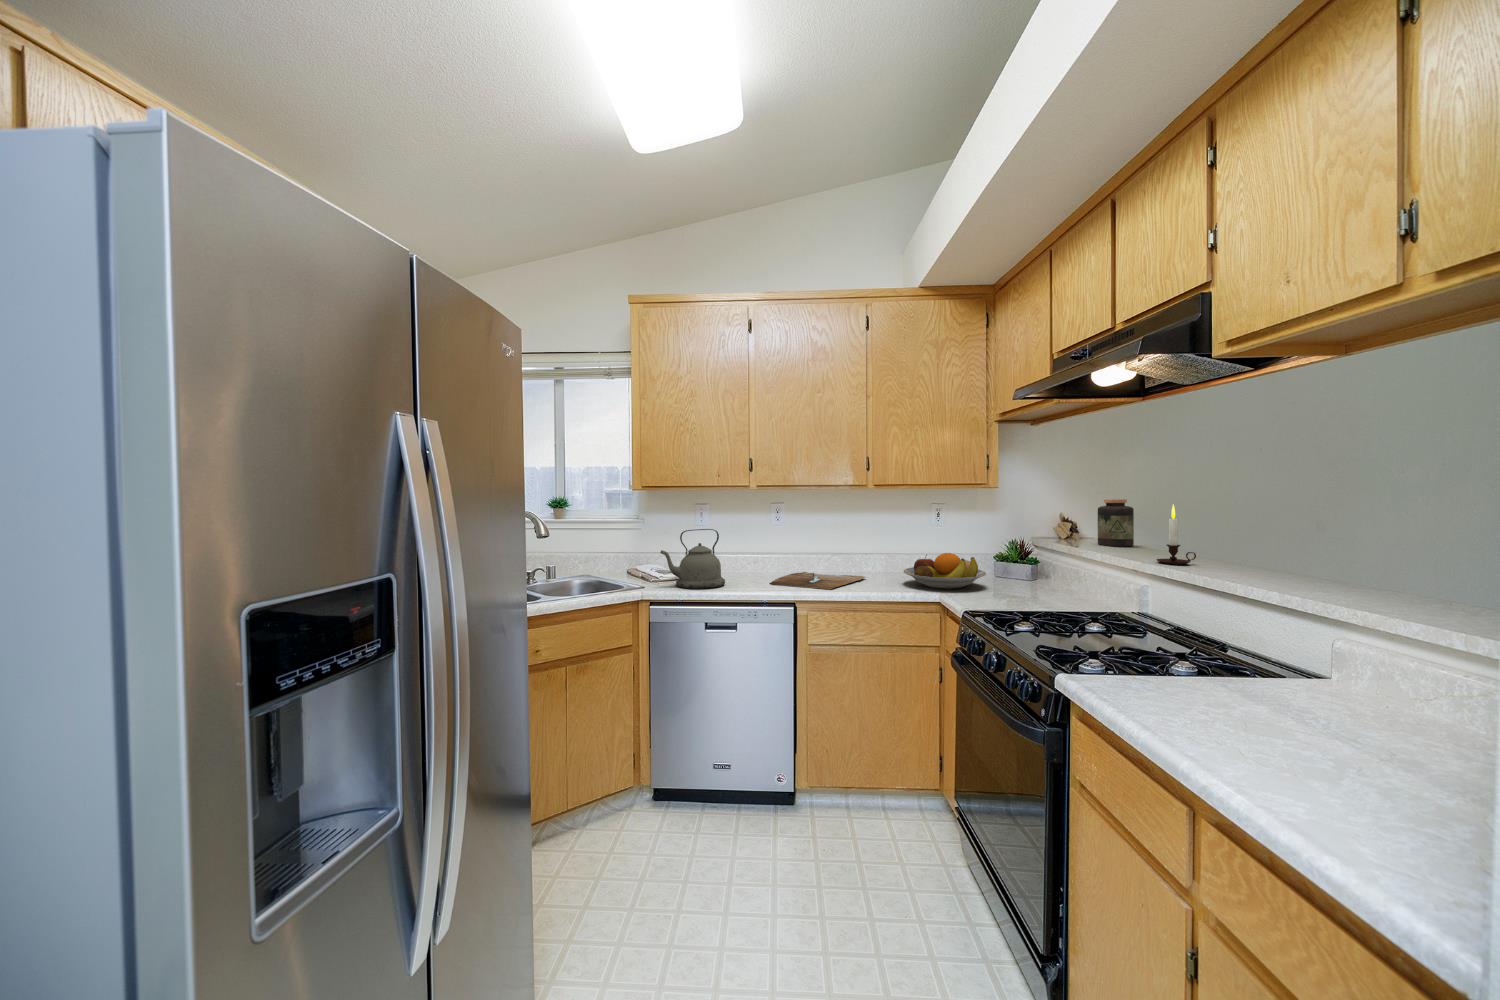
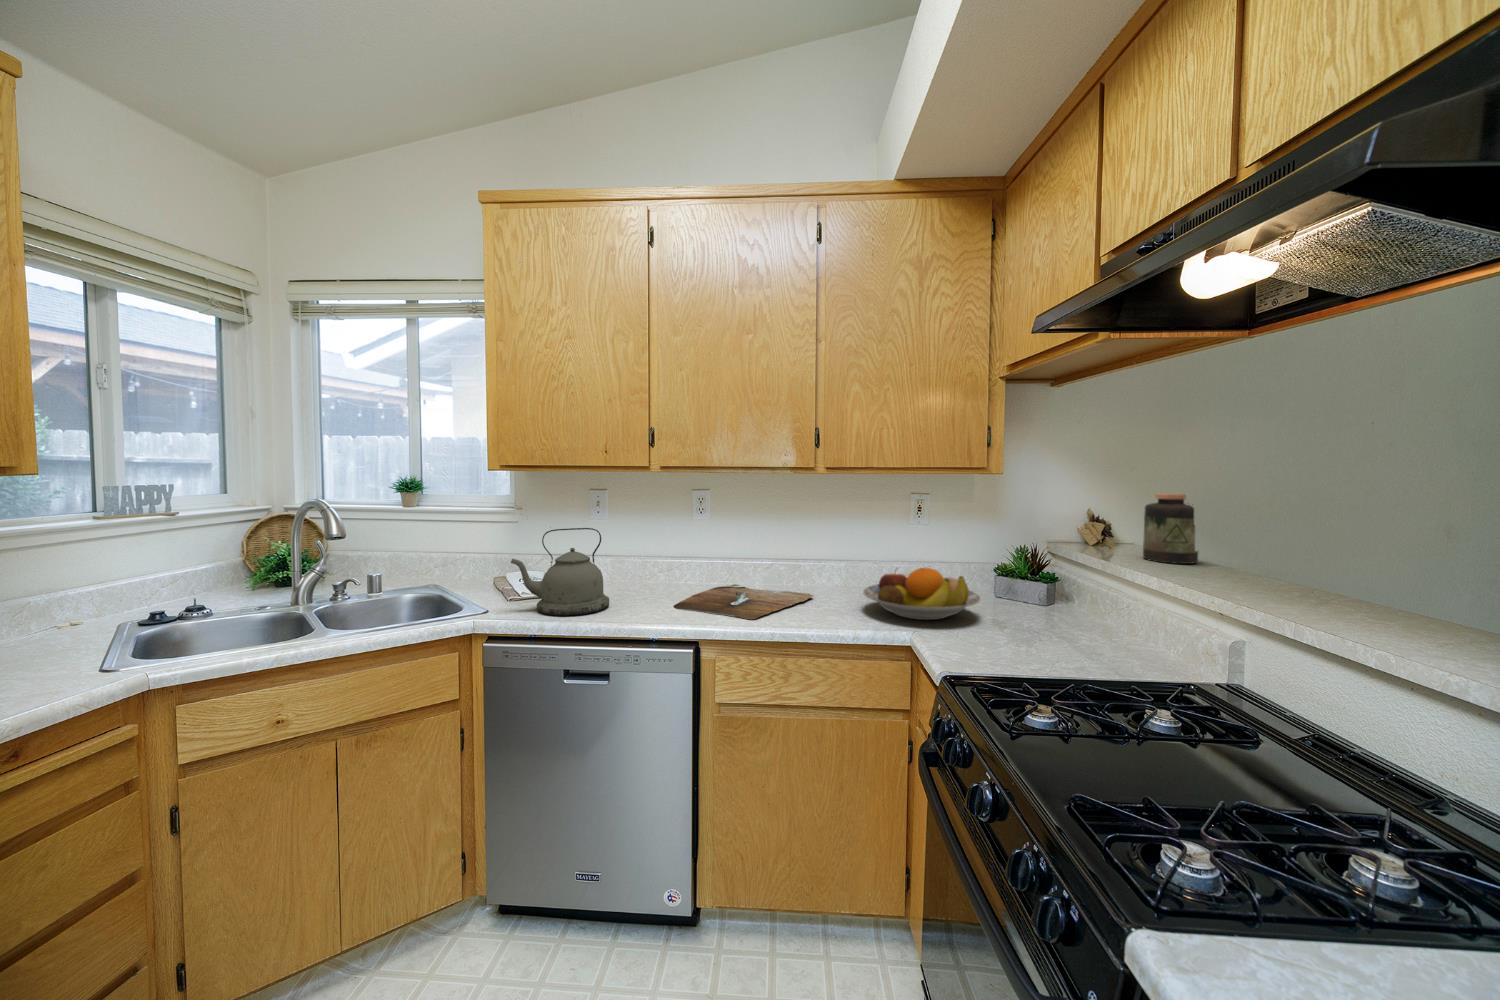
candle: present [1157,504,1196,565] -> none [1264,508,1335,611]

